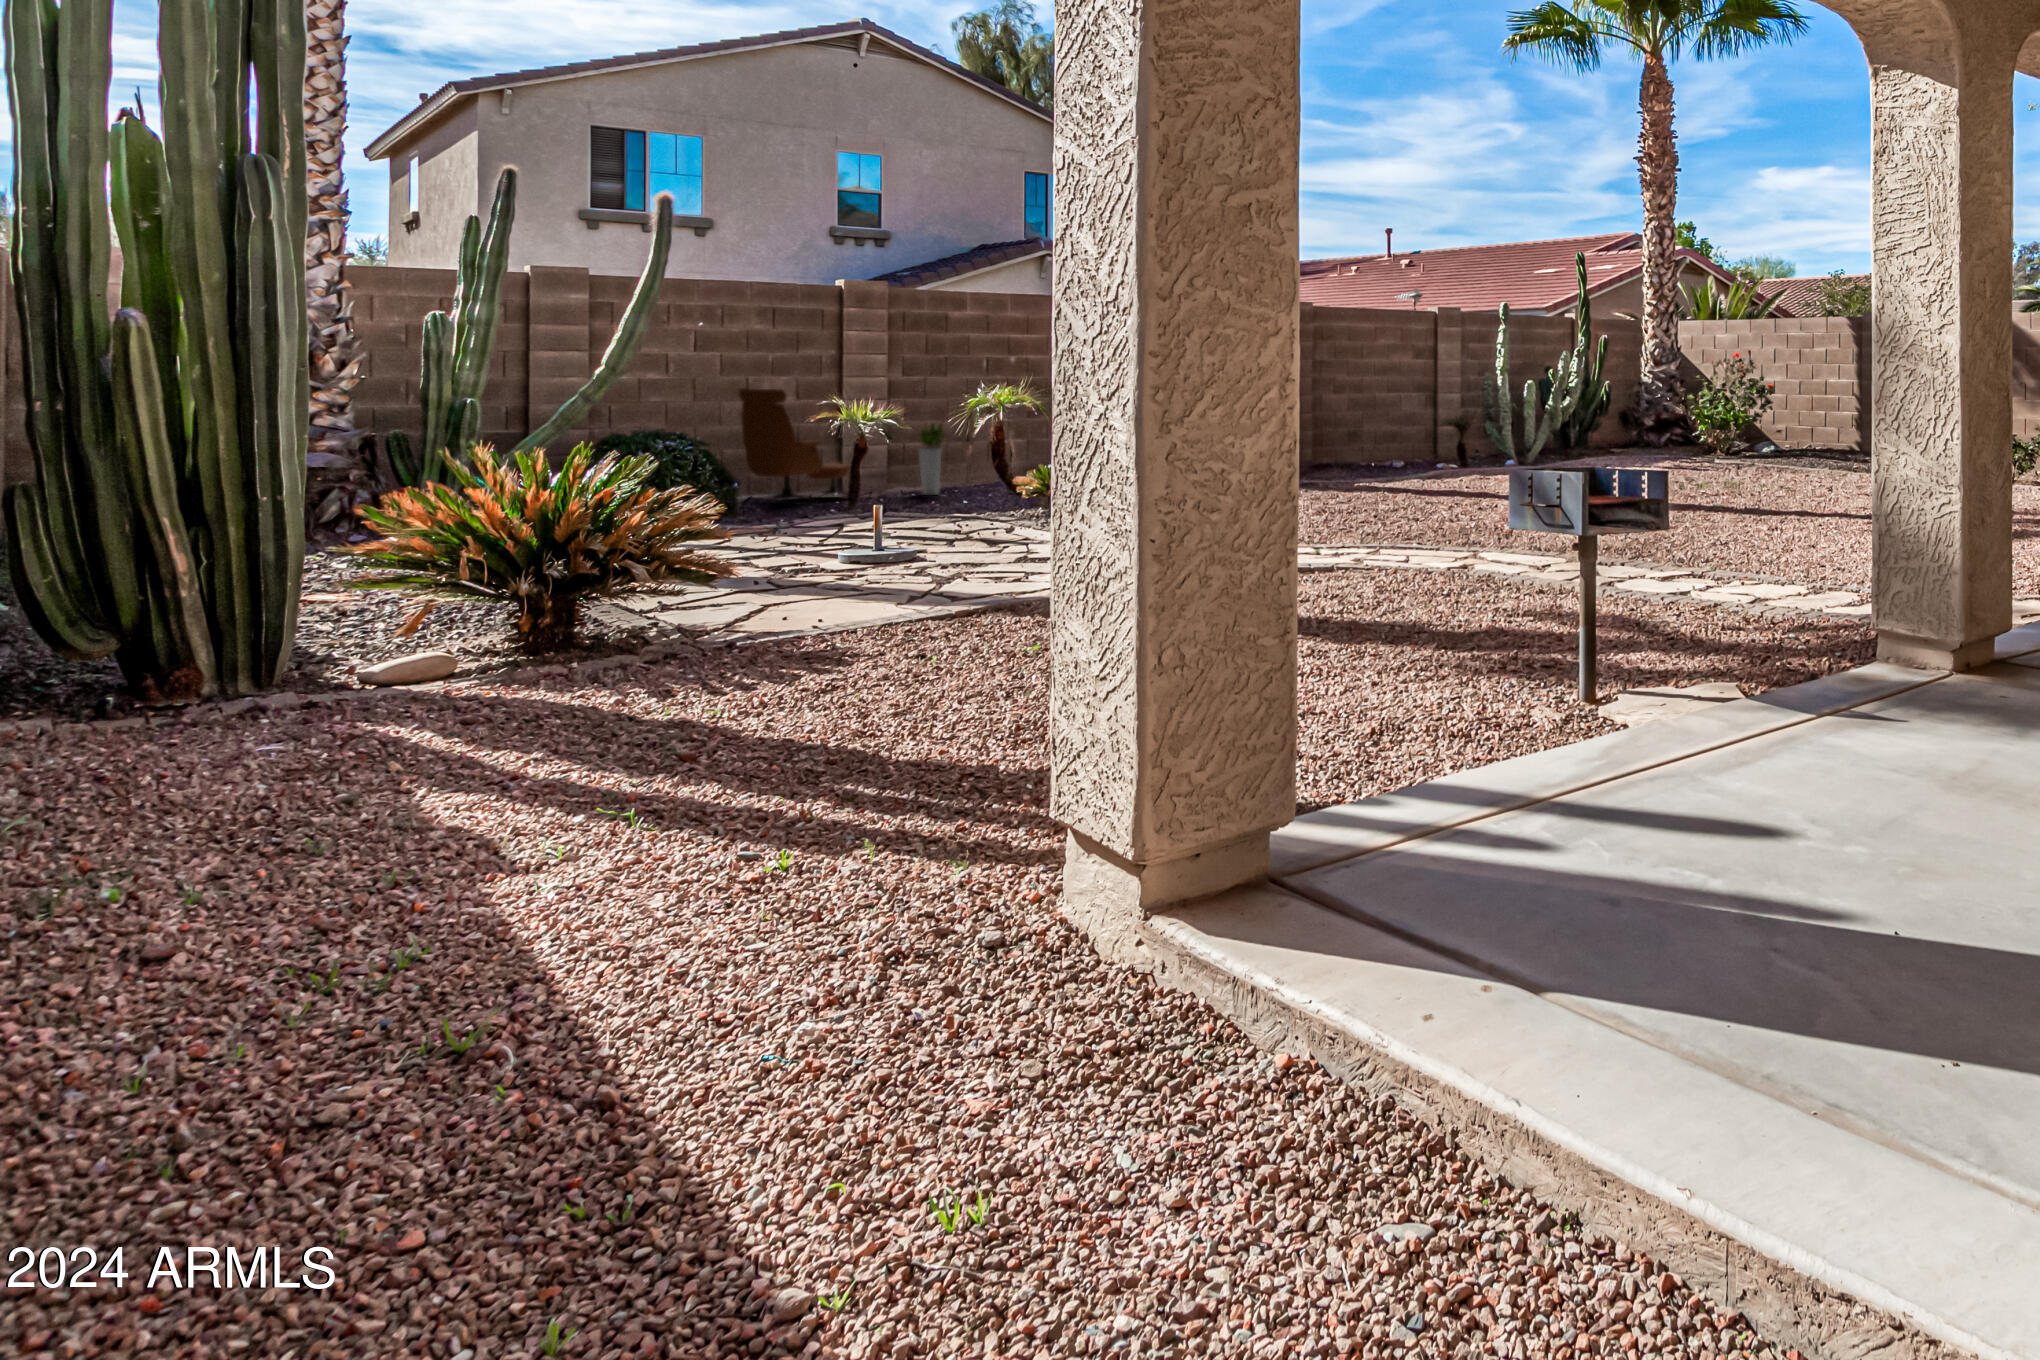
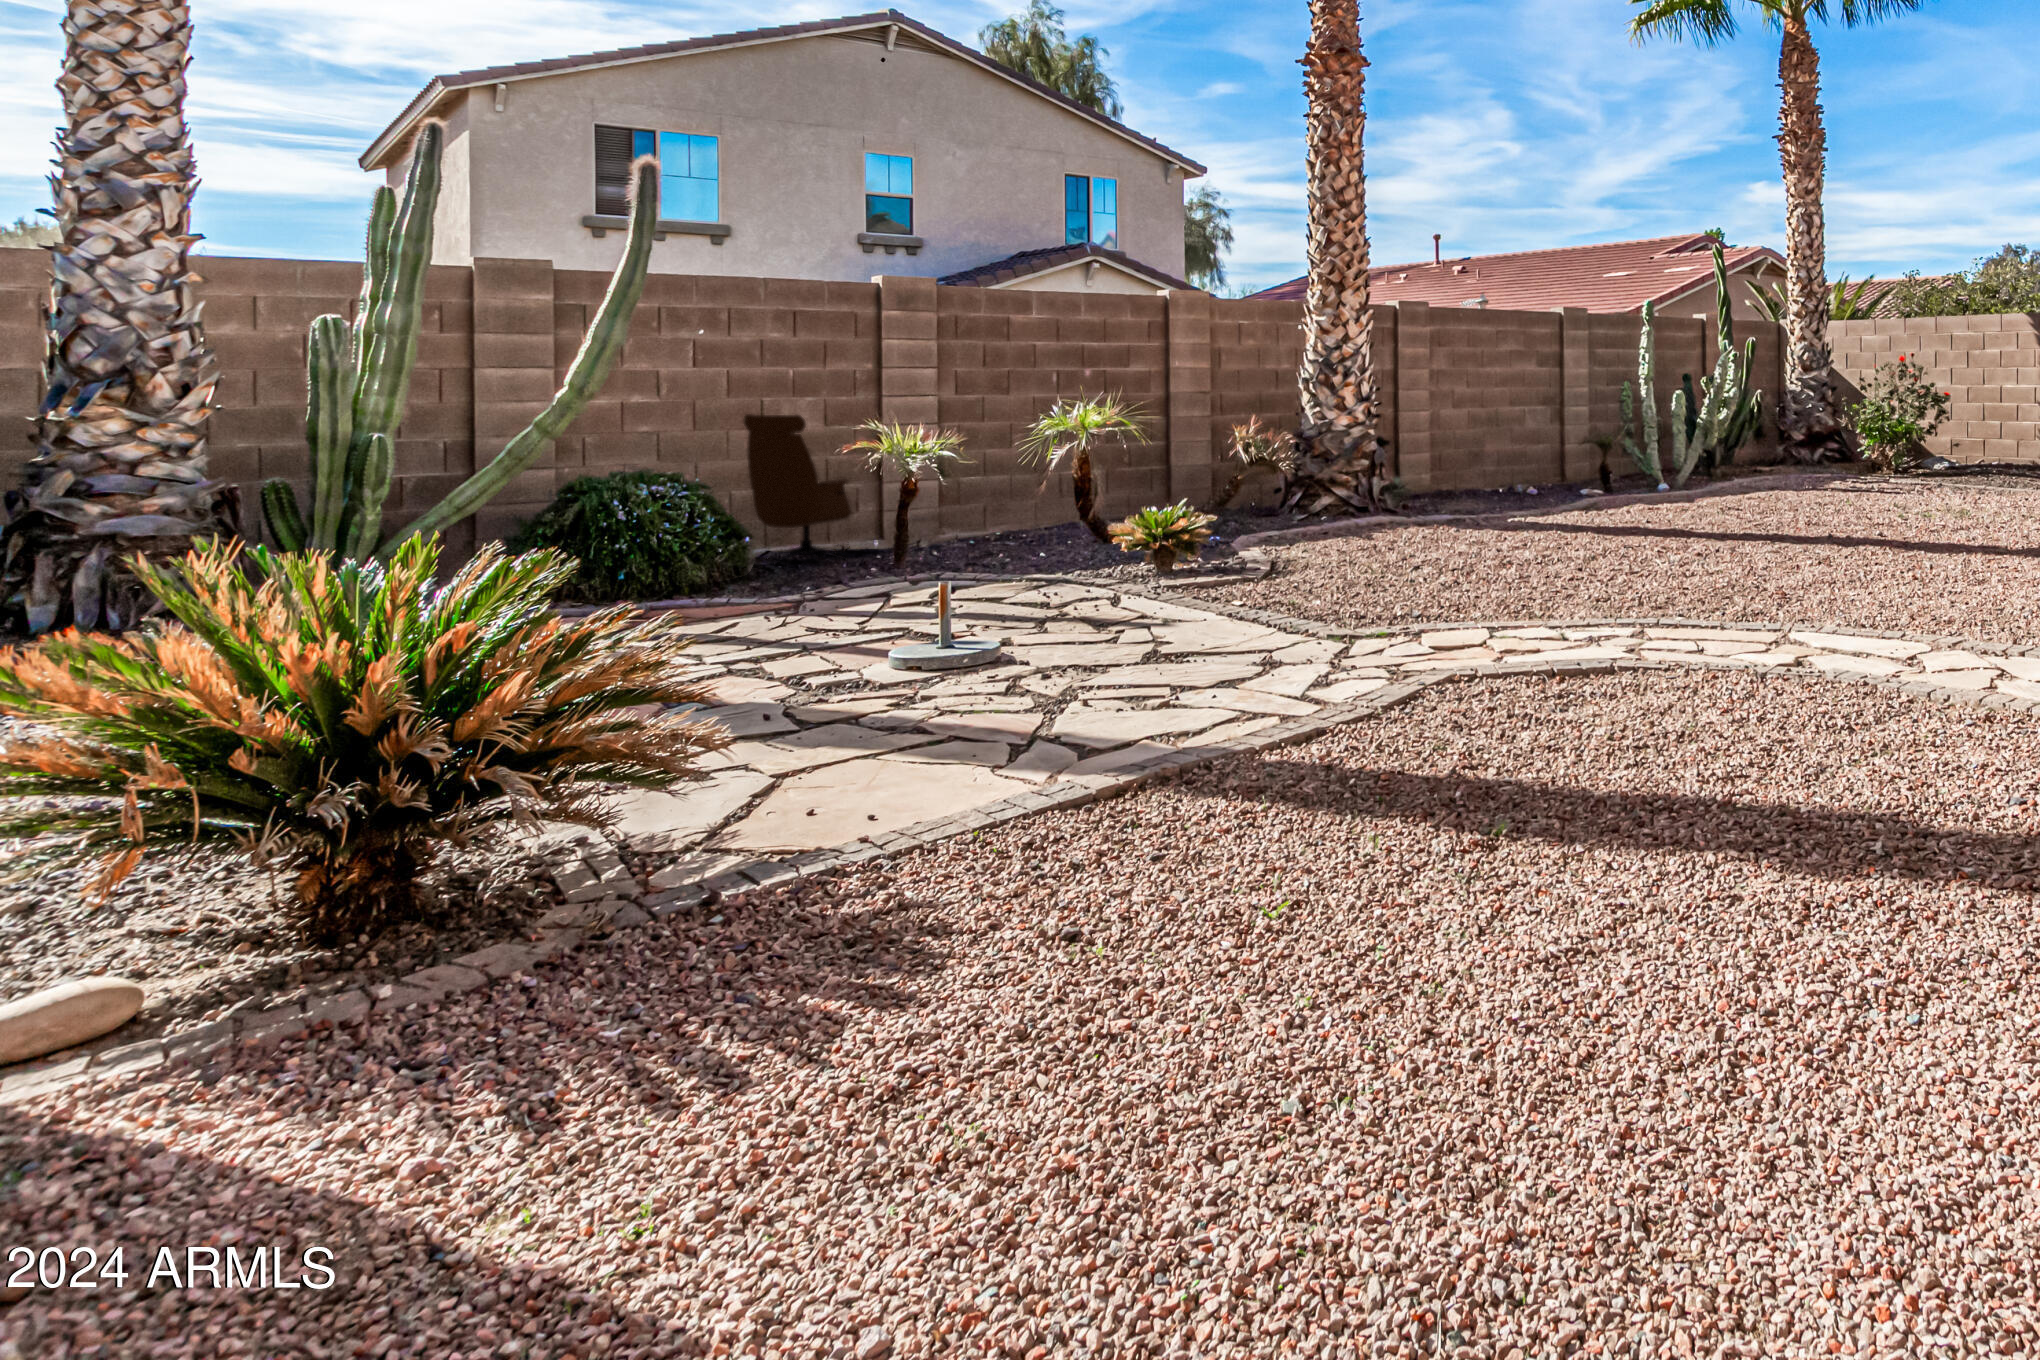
planter: present [919,421,944,495] -> none [965,450,1005,543]

